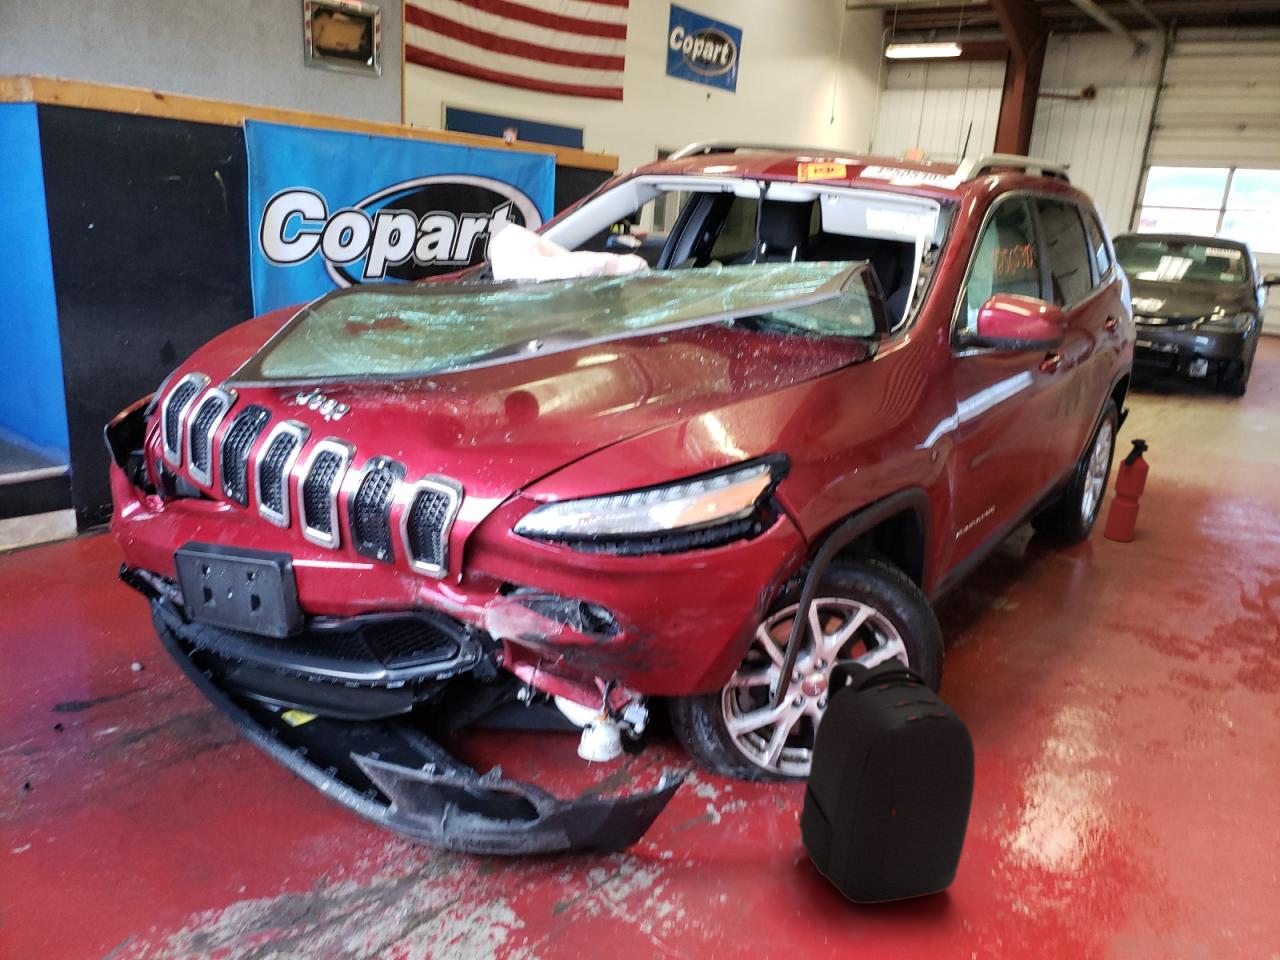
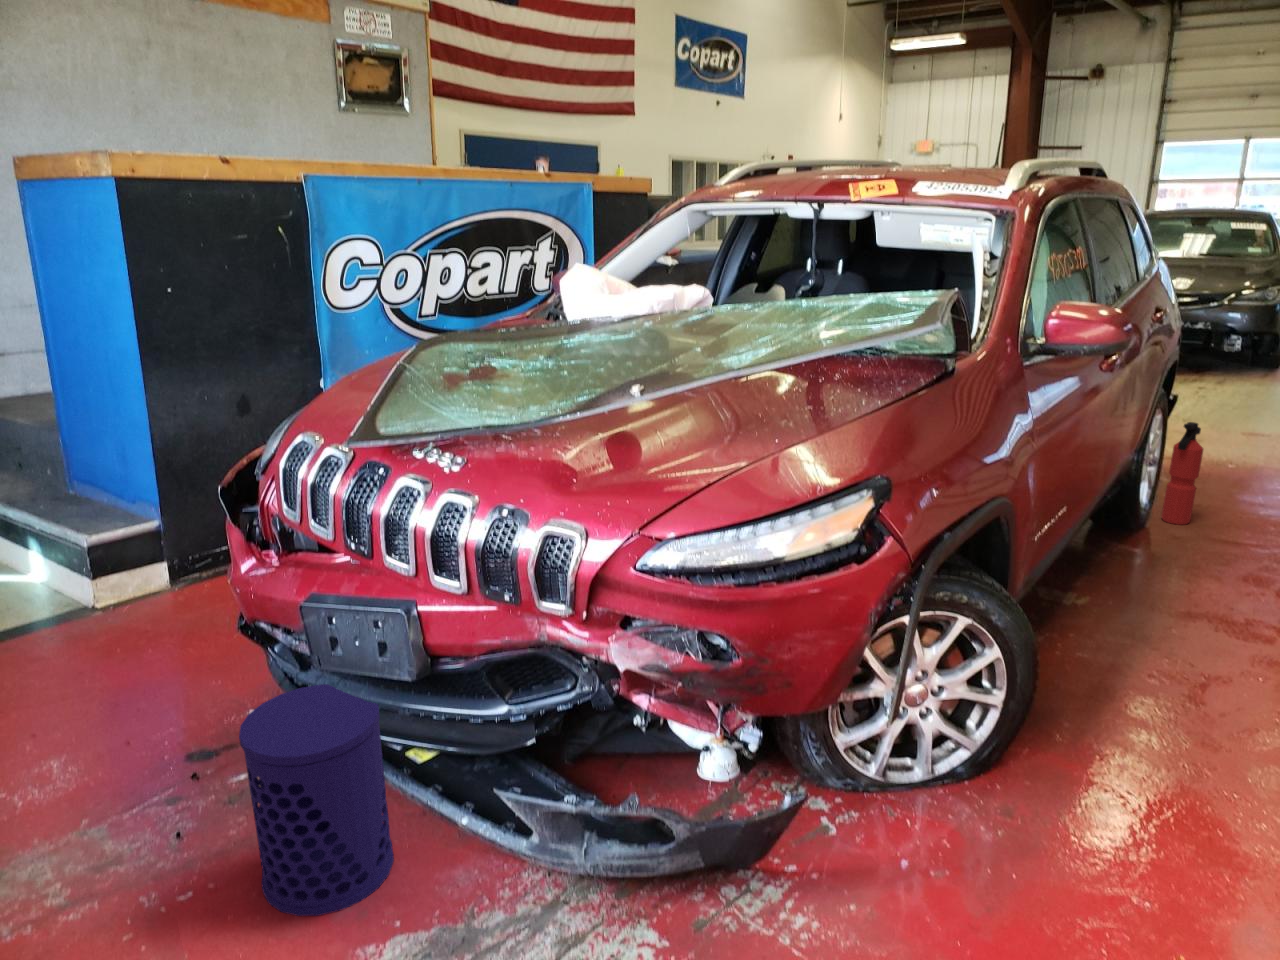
waste bin: none [87,635,254,877] -> present [239,684,394,916]
backpack: present [799,659,975,904] -> none [910,665,1089,905]

